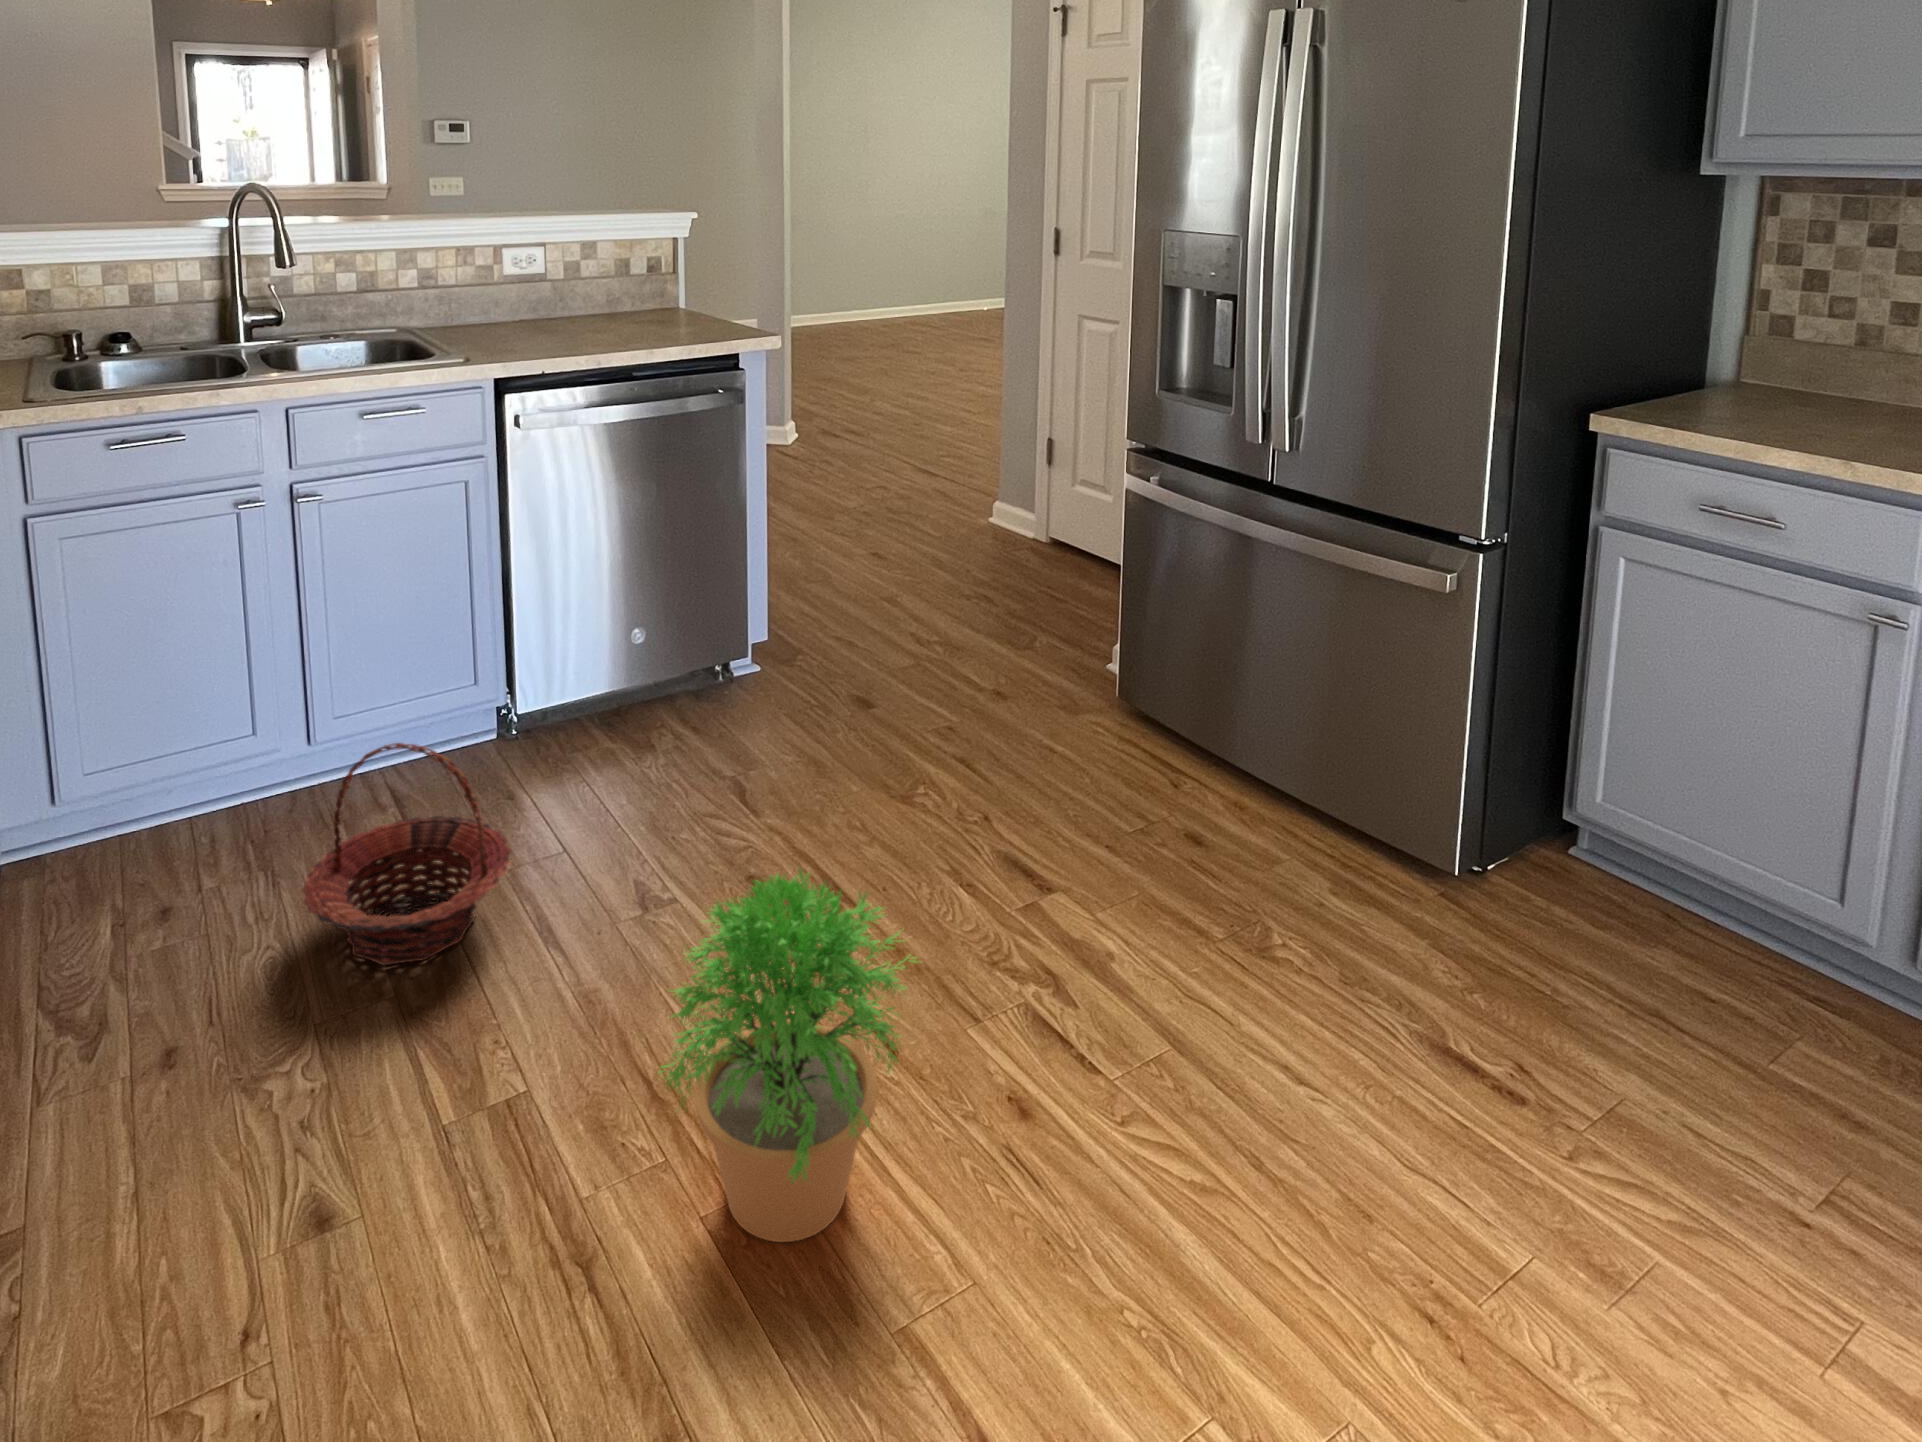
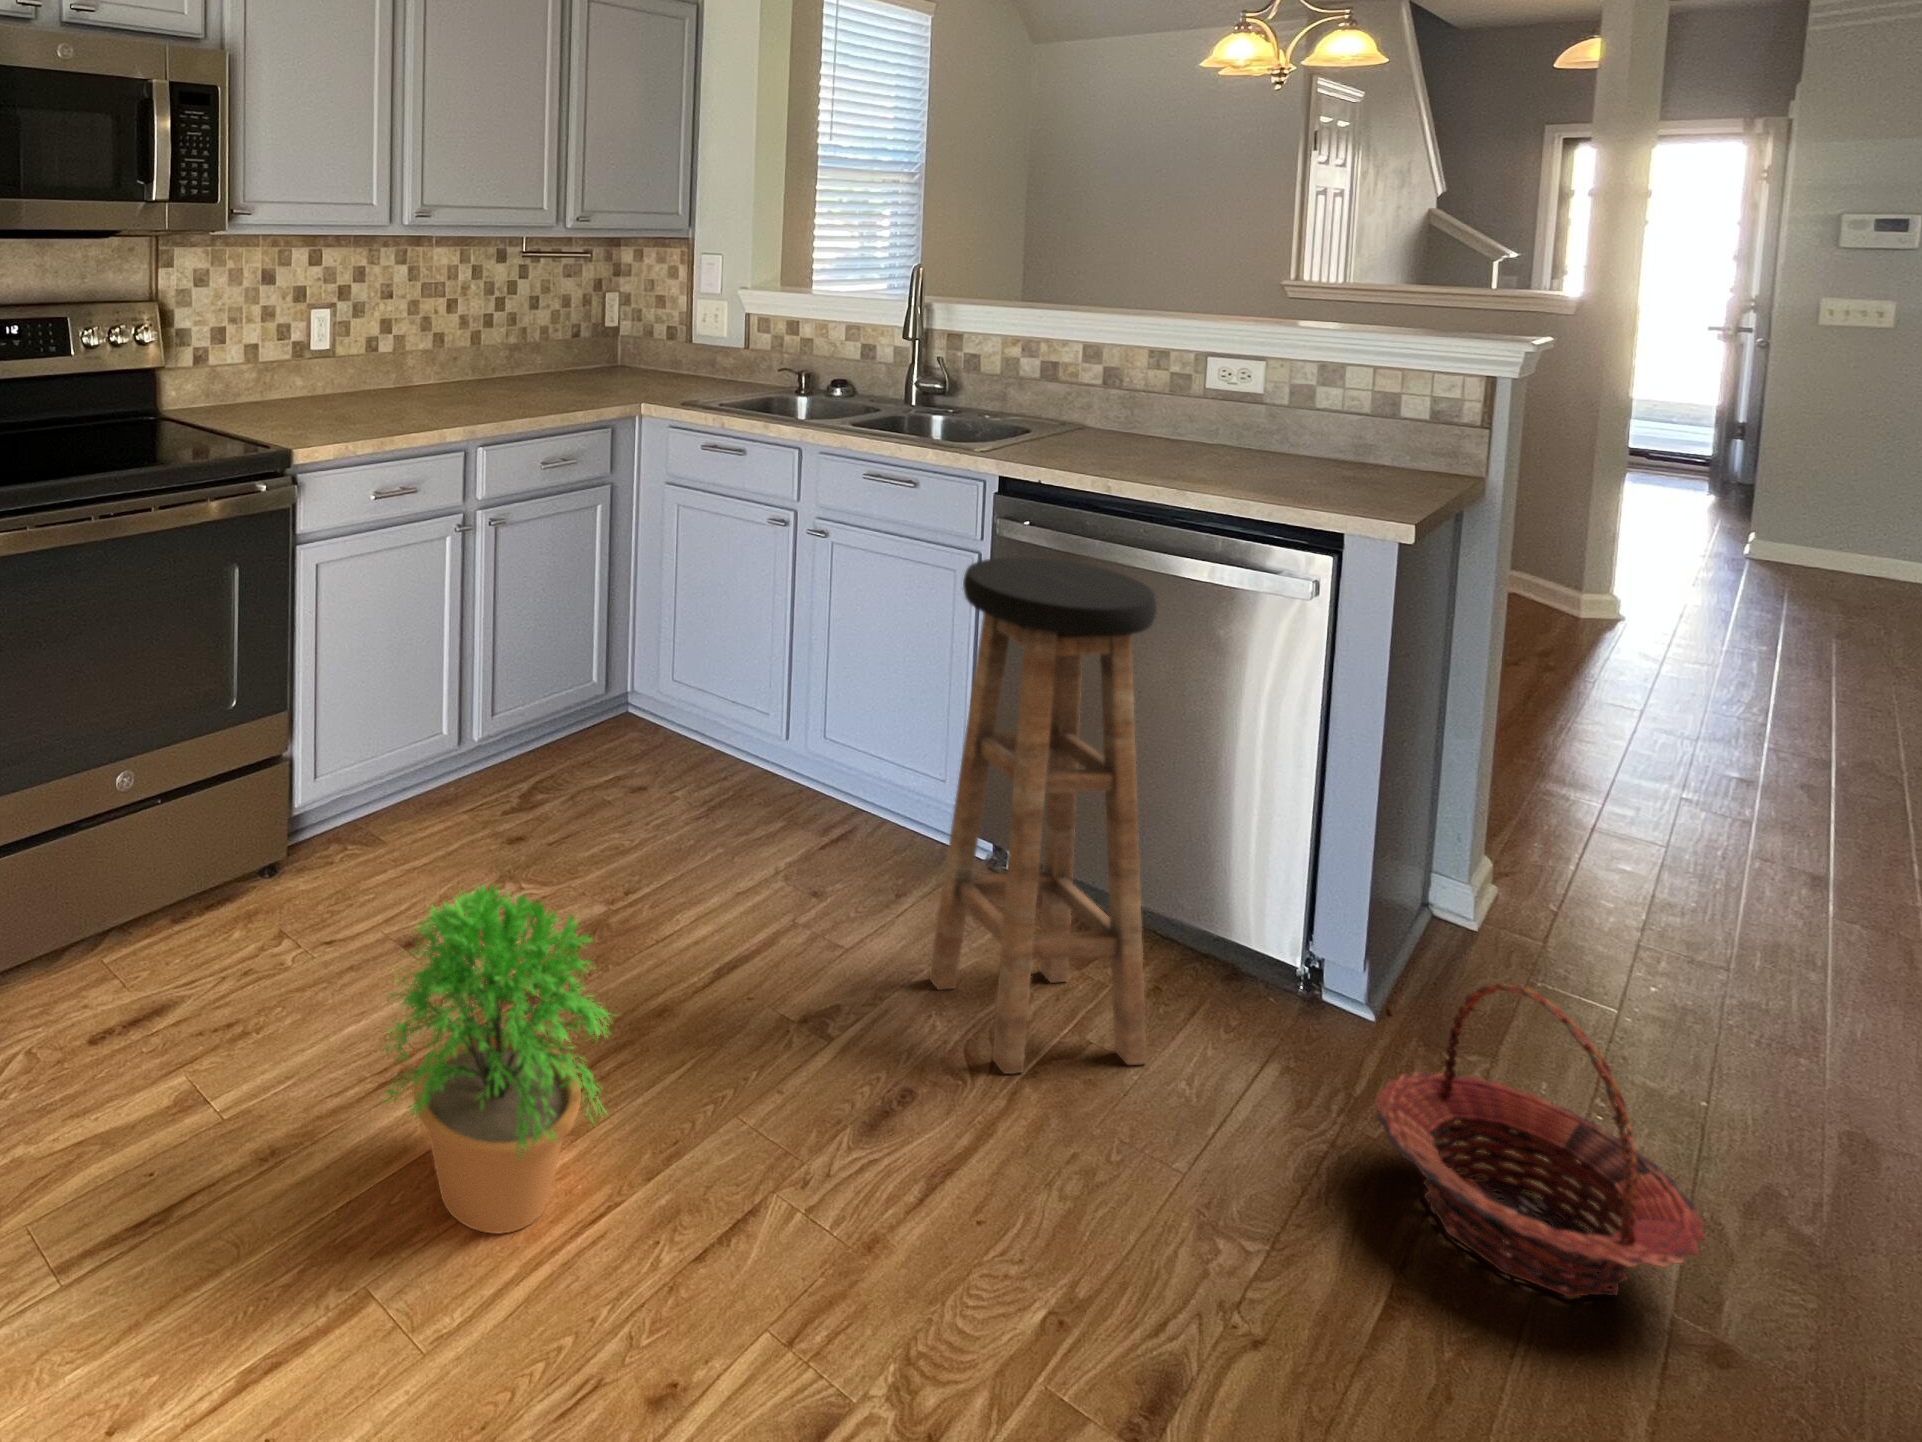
bar stool: none [625,417,771,827] -> present [929,557,1157,1074]
basket: present [302,743,511,965] -> present [1374,984,1705,1297]

